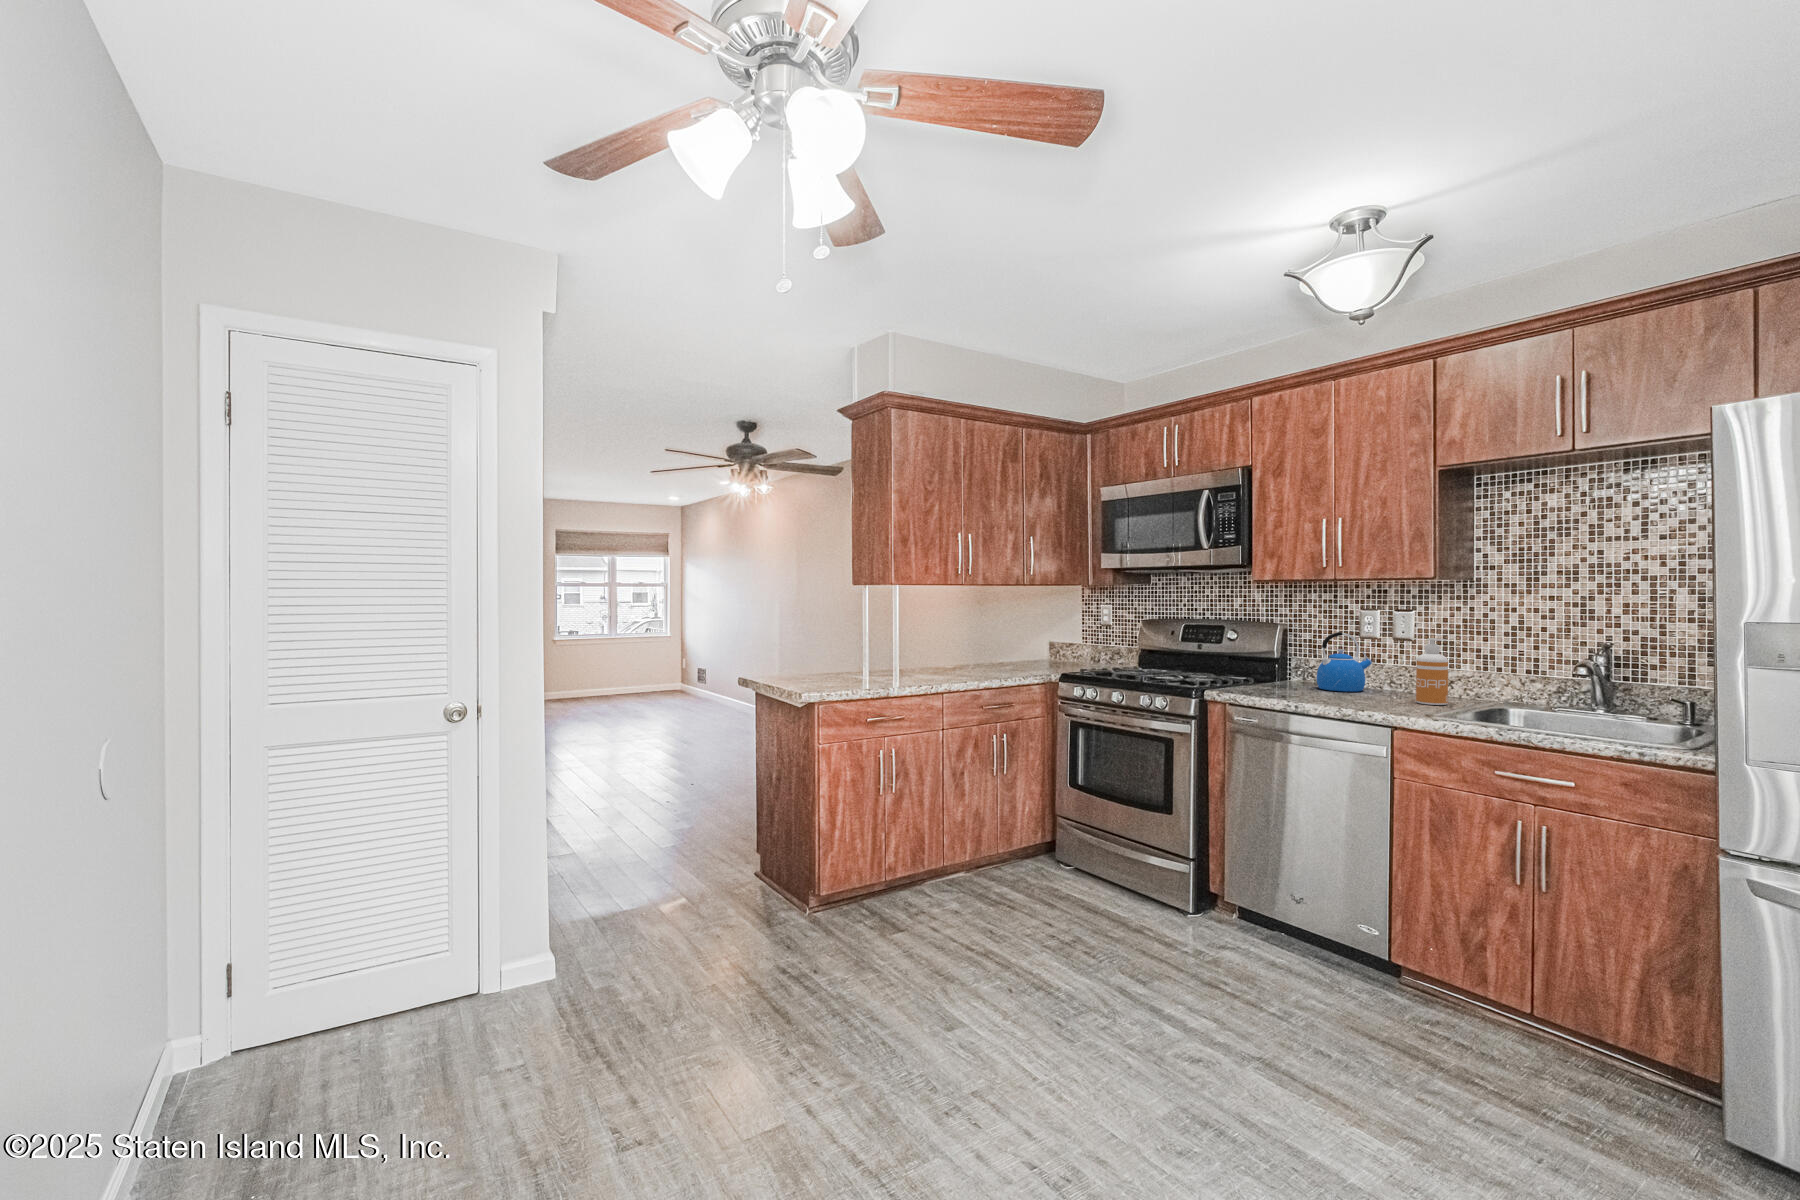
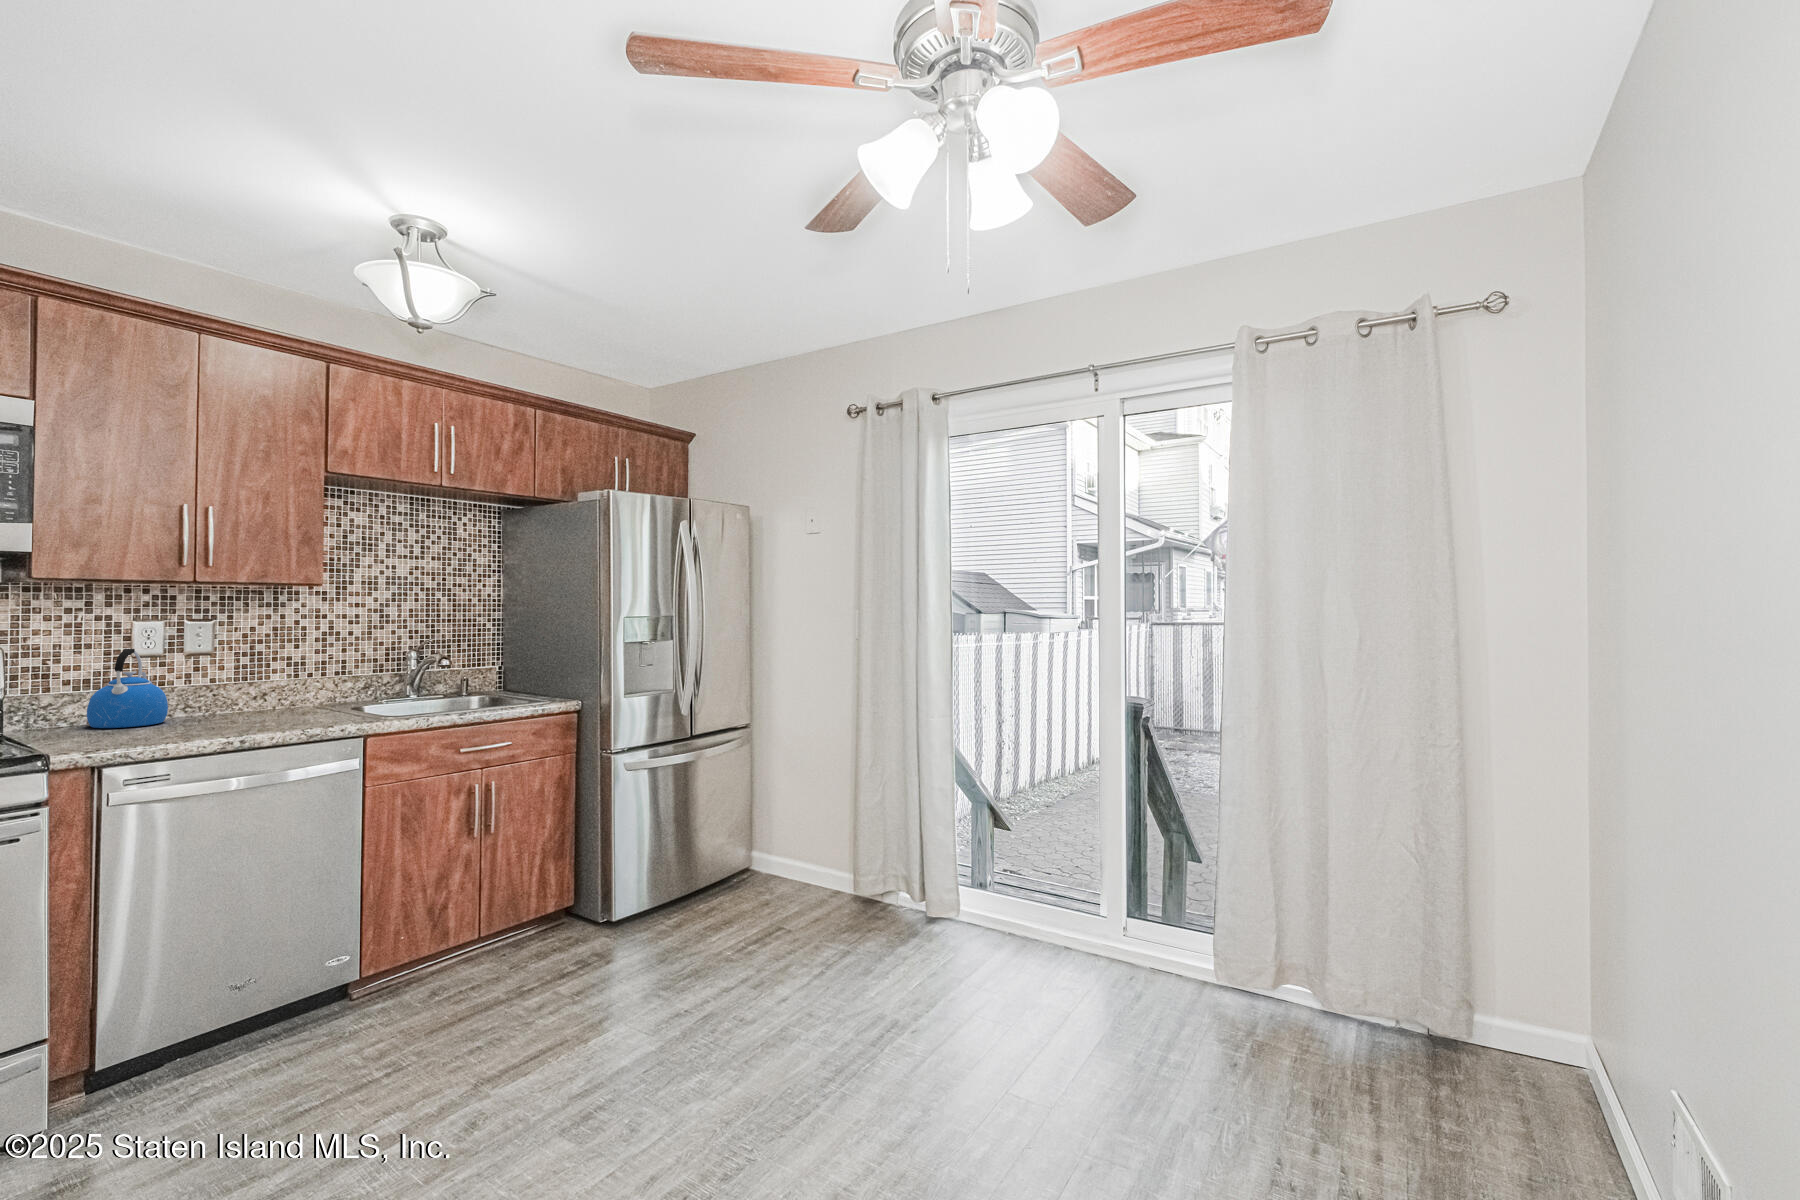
soap dispenser: present [1416,638,1448,705] -> none [278,647,314,717]

